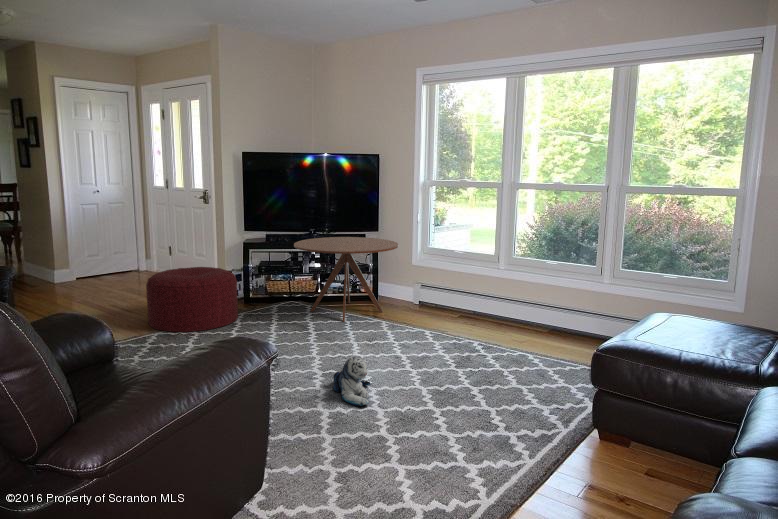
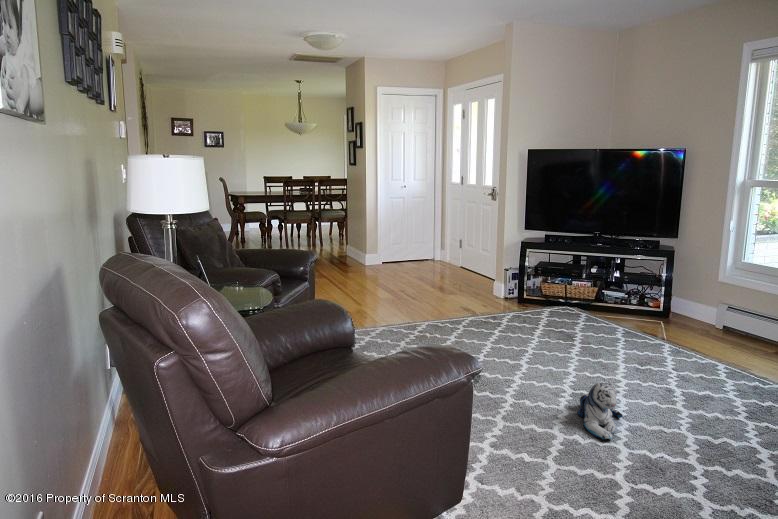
round table: present [294,237,398,322] -> none [569,241,697,338]
ottoman: present [146,267,238,332] -> none [425,263,507,326]

